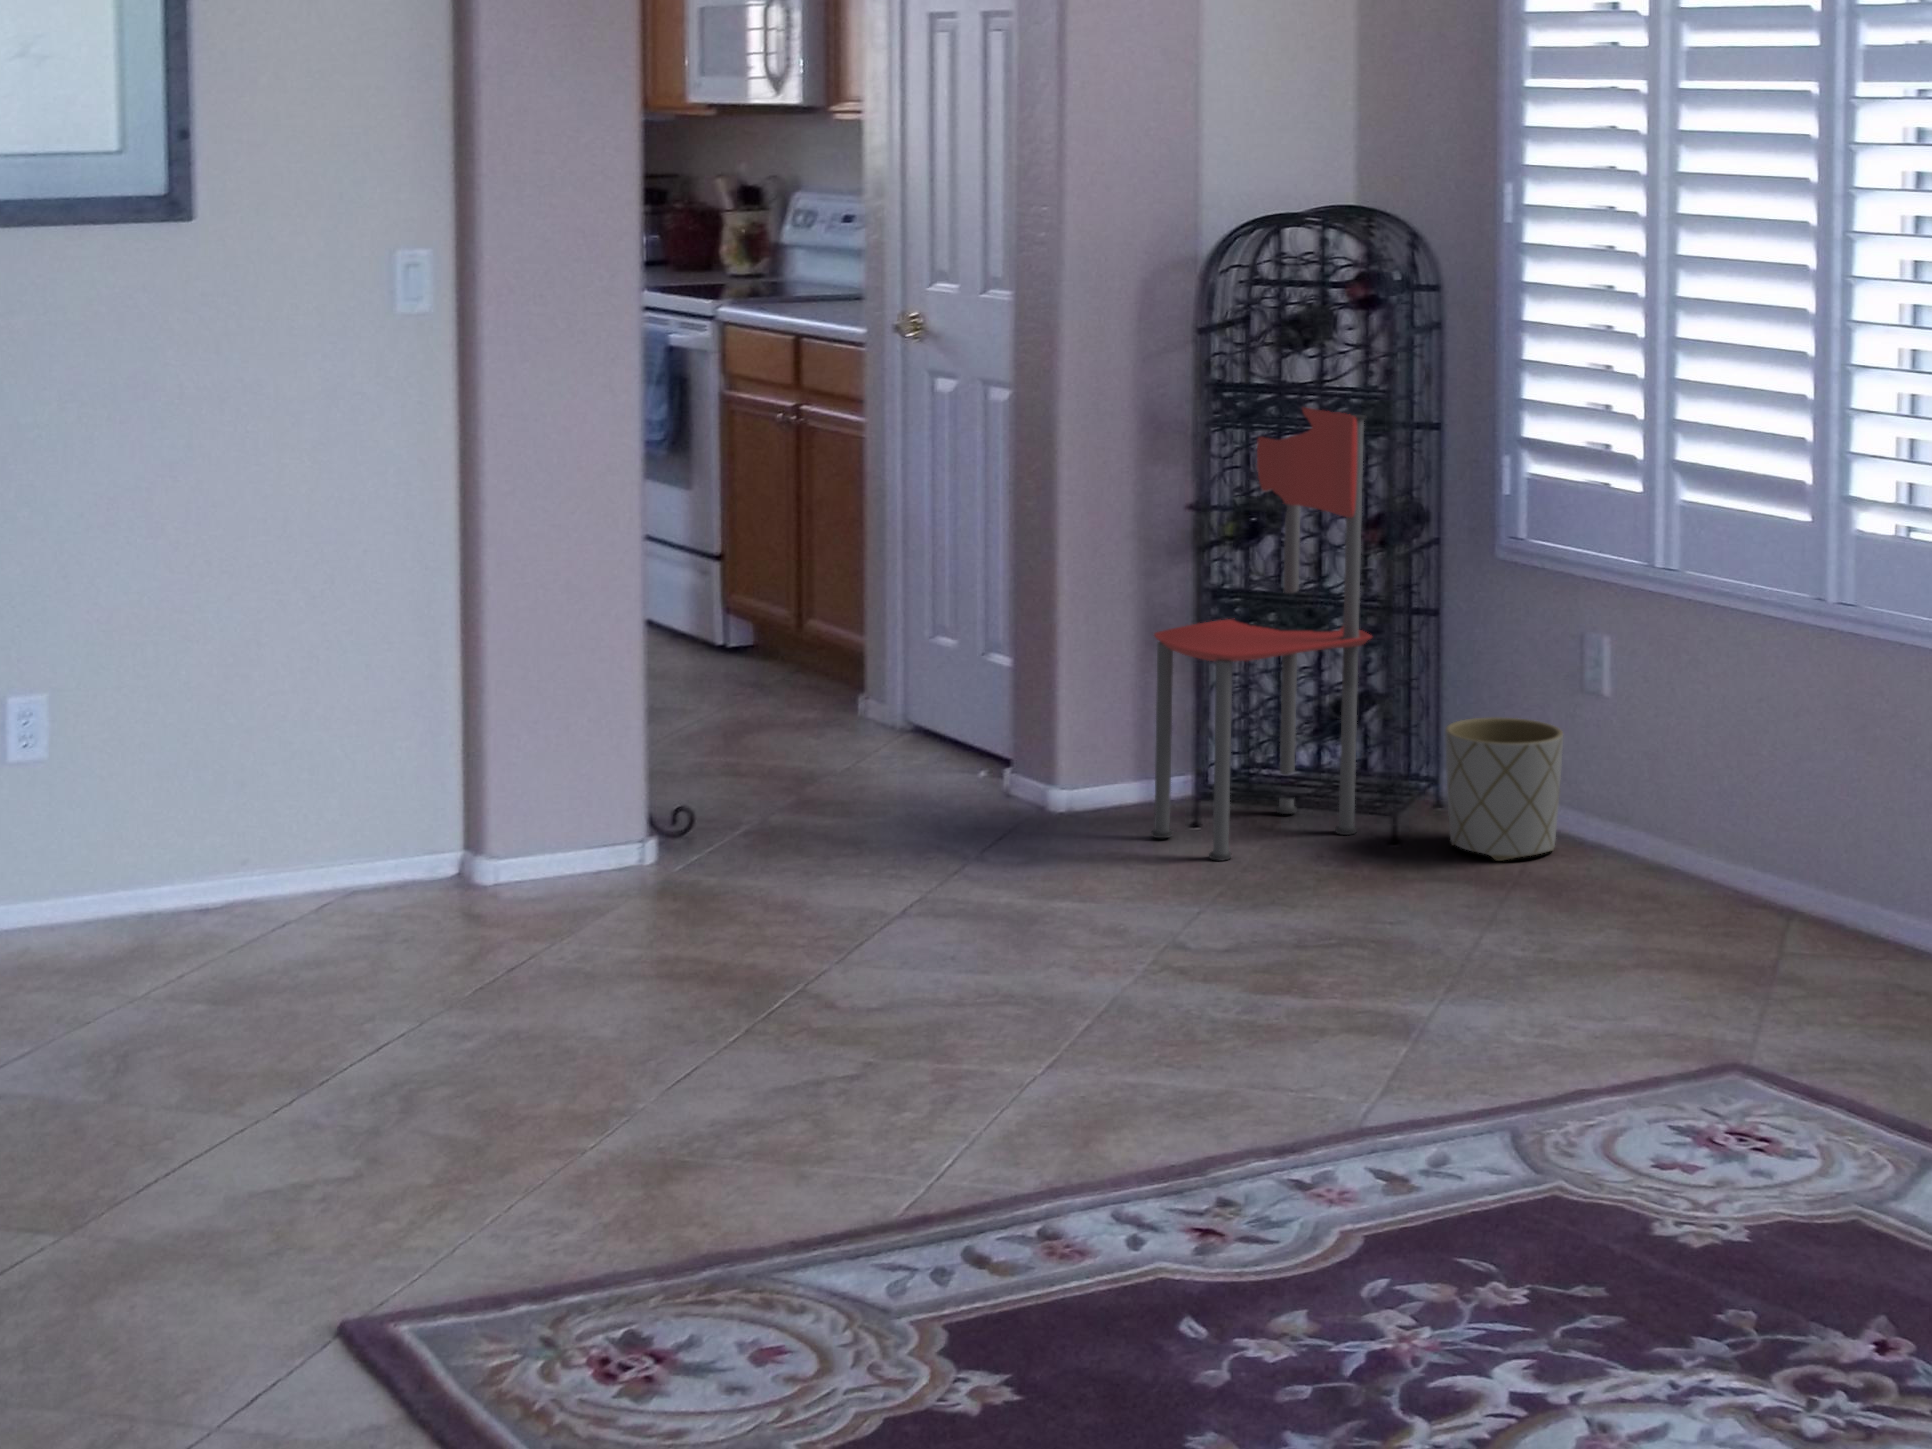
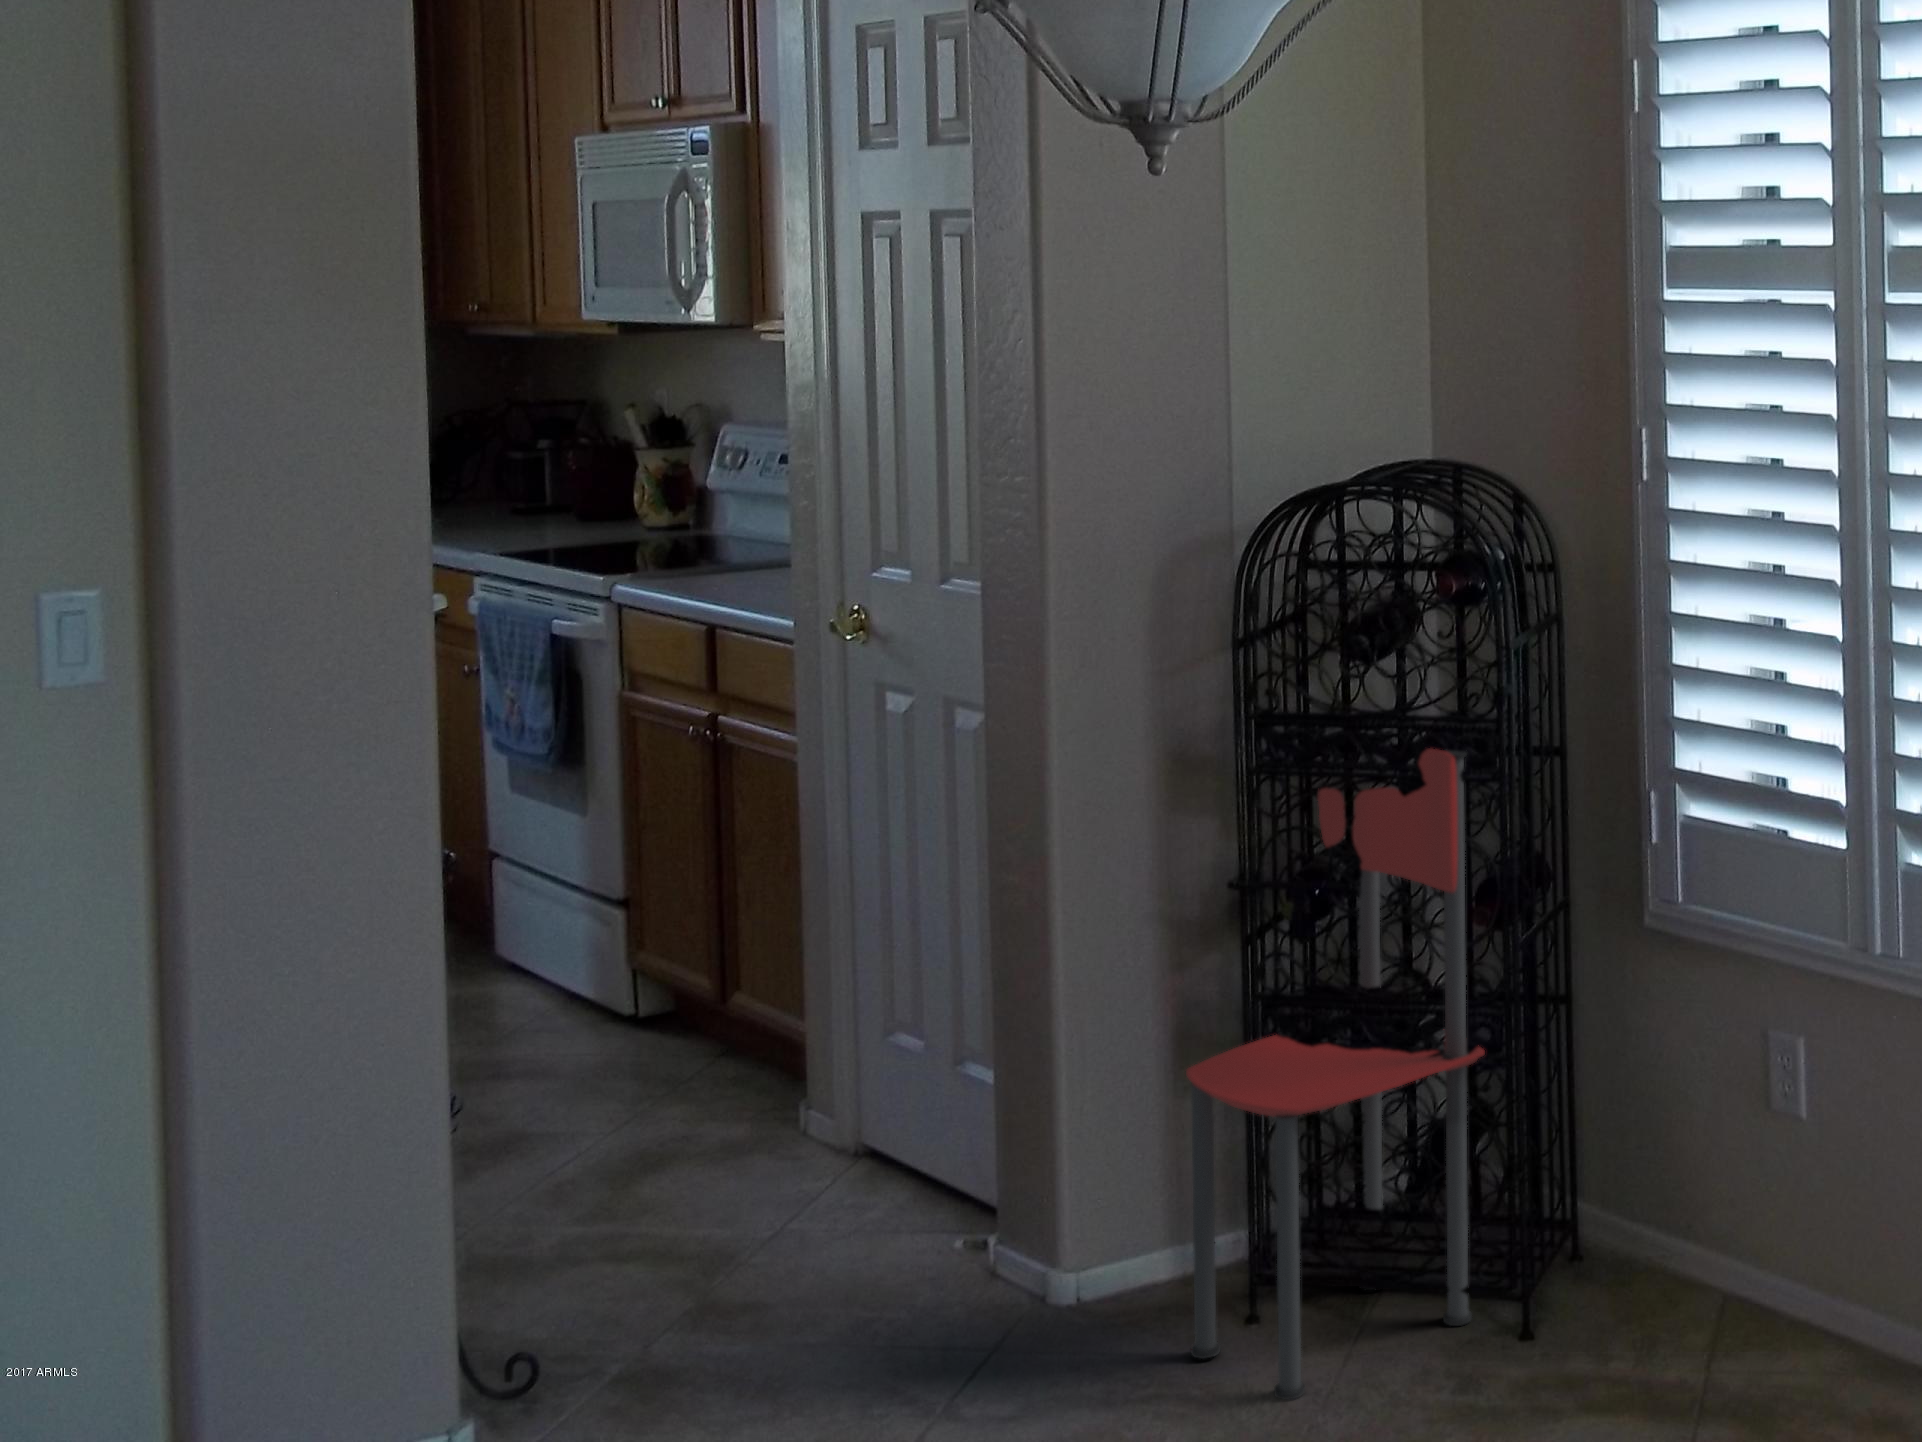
planter: present [1445,717,1563,861] -> none [1590,1147,1748,1365]

